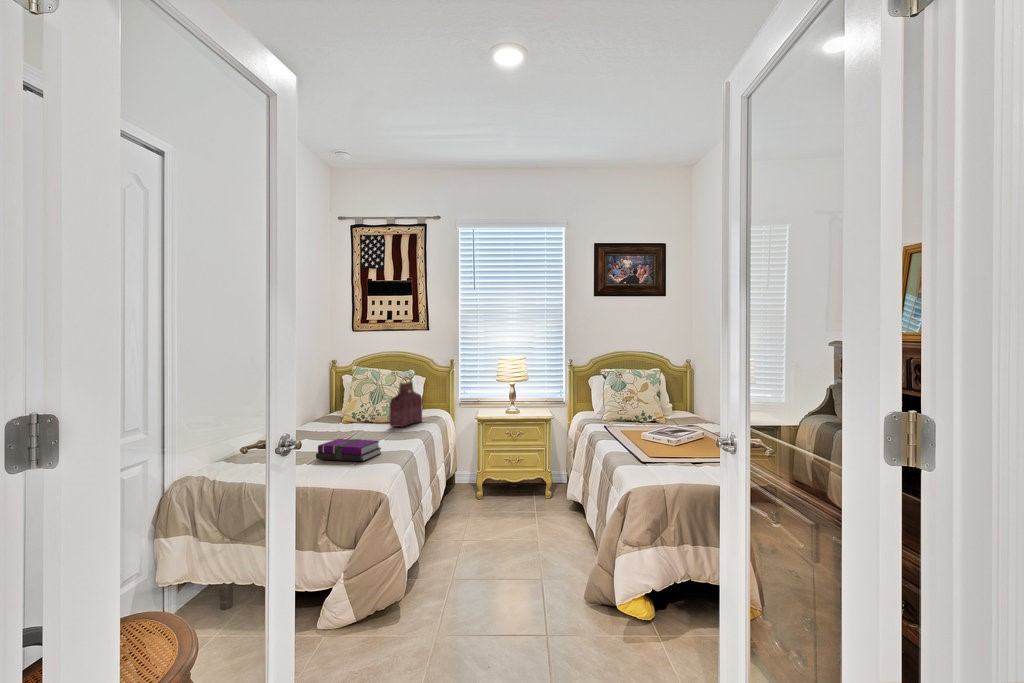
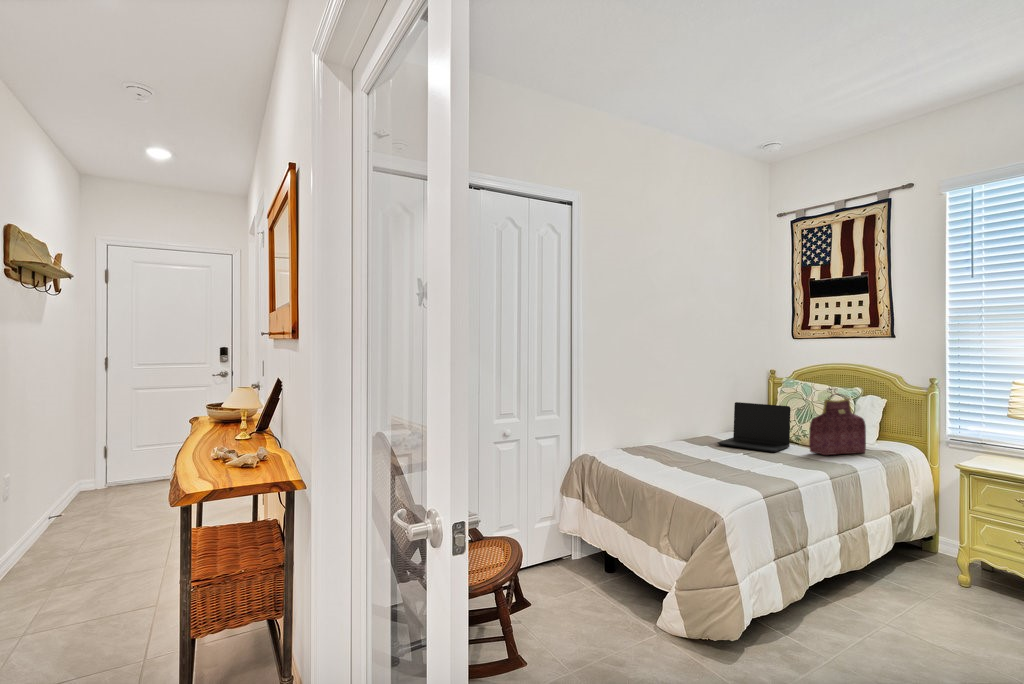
laptop: none [314,391,371,432] -> present [717,402,790,452]
notebook: present [316,439,381,461] -> none [678,453,757,484]

